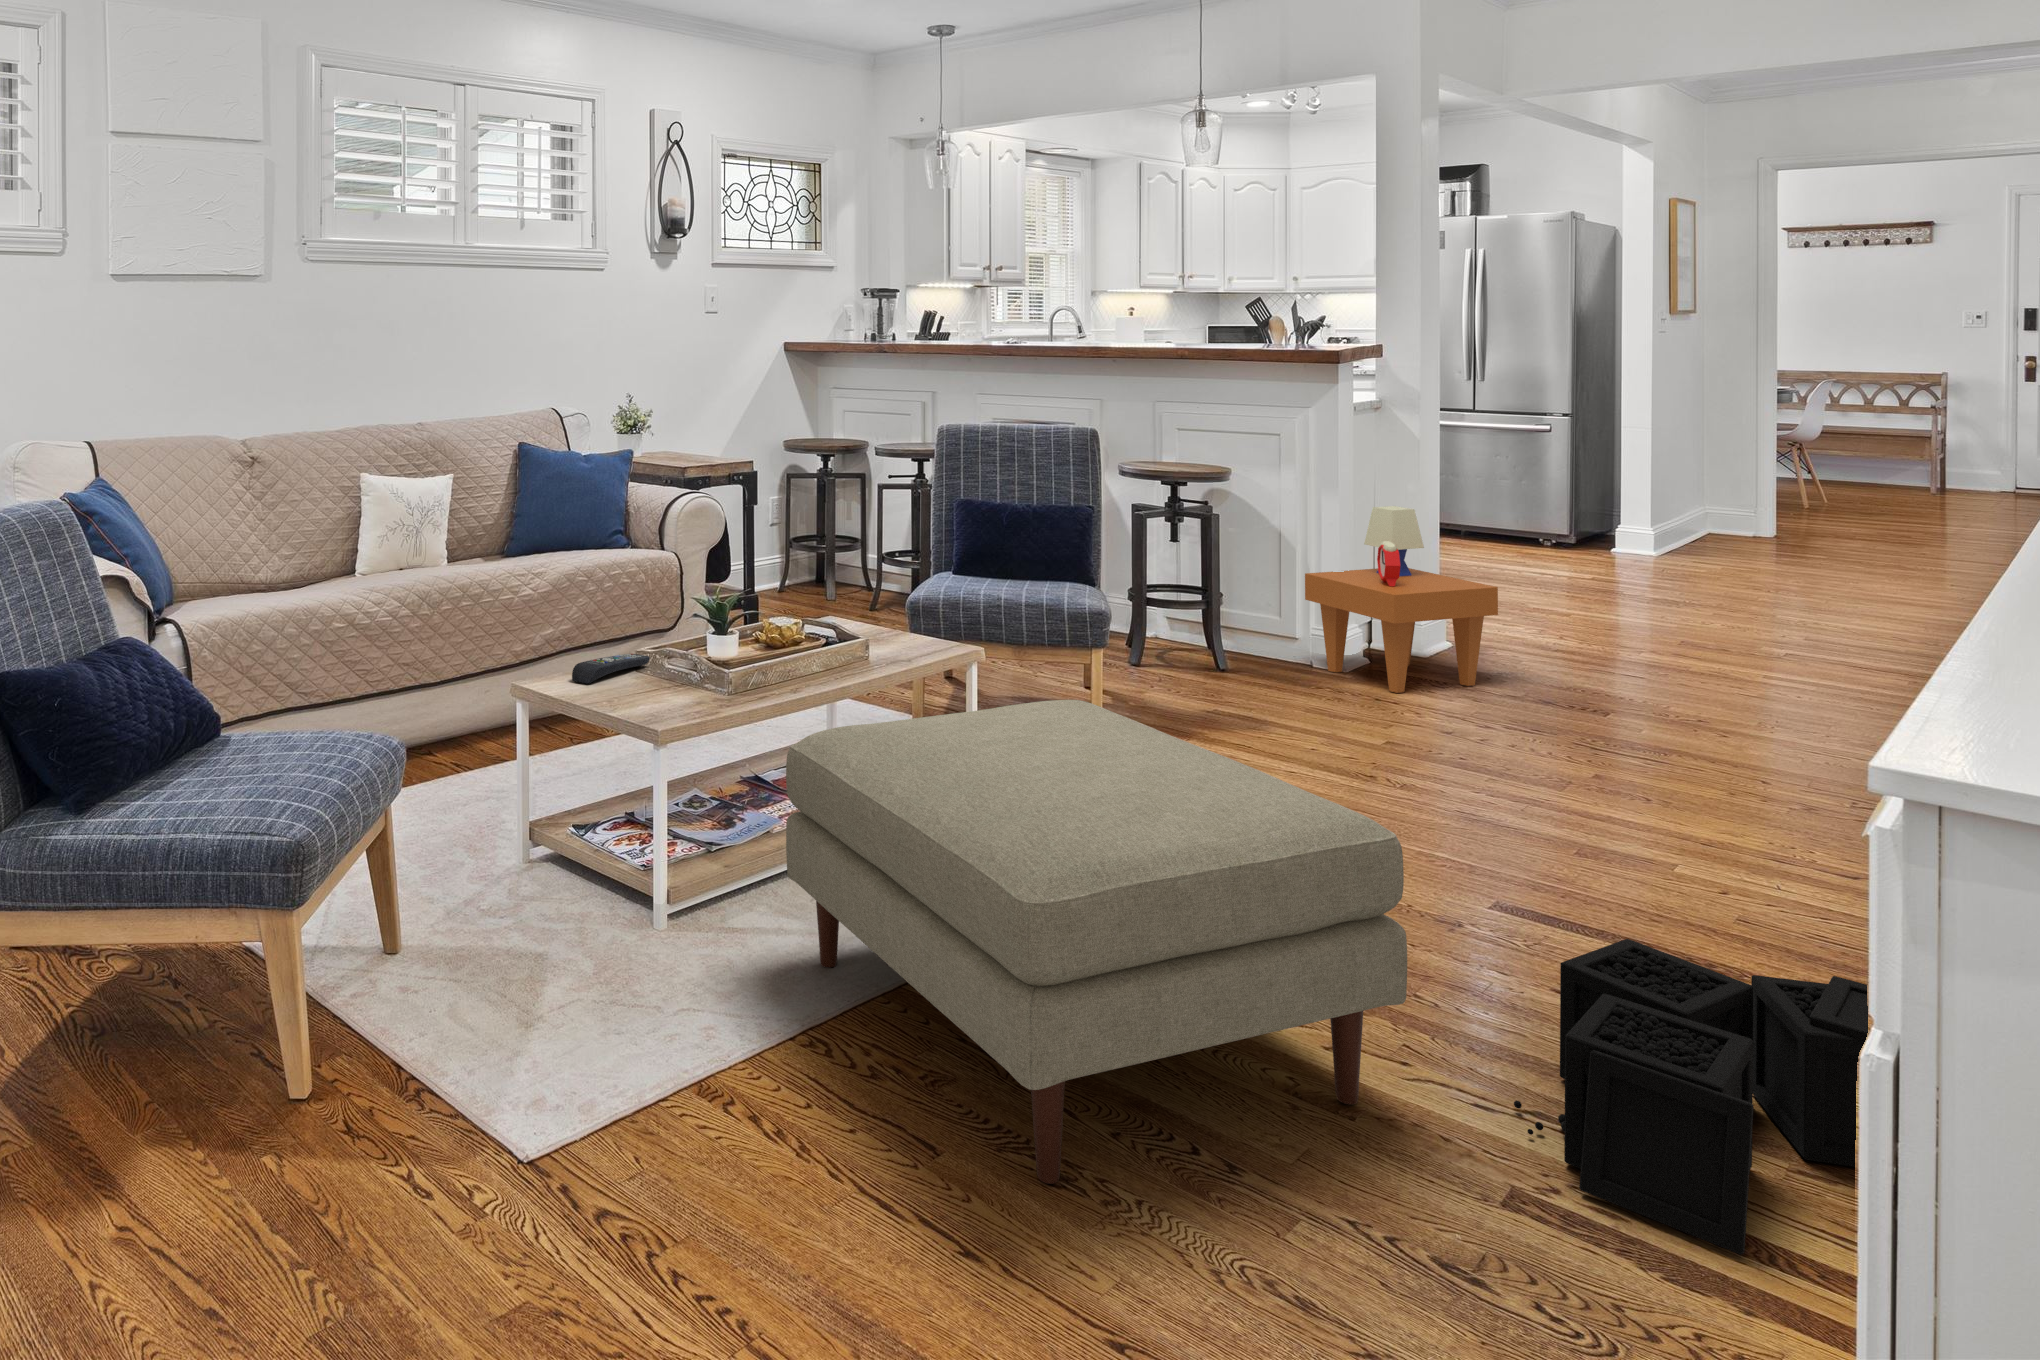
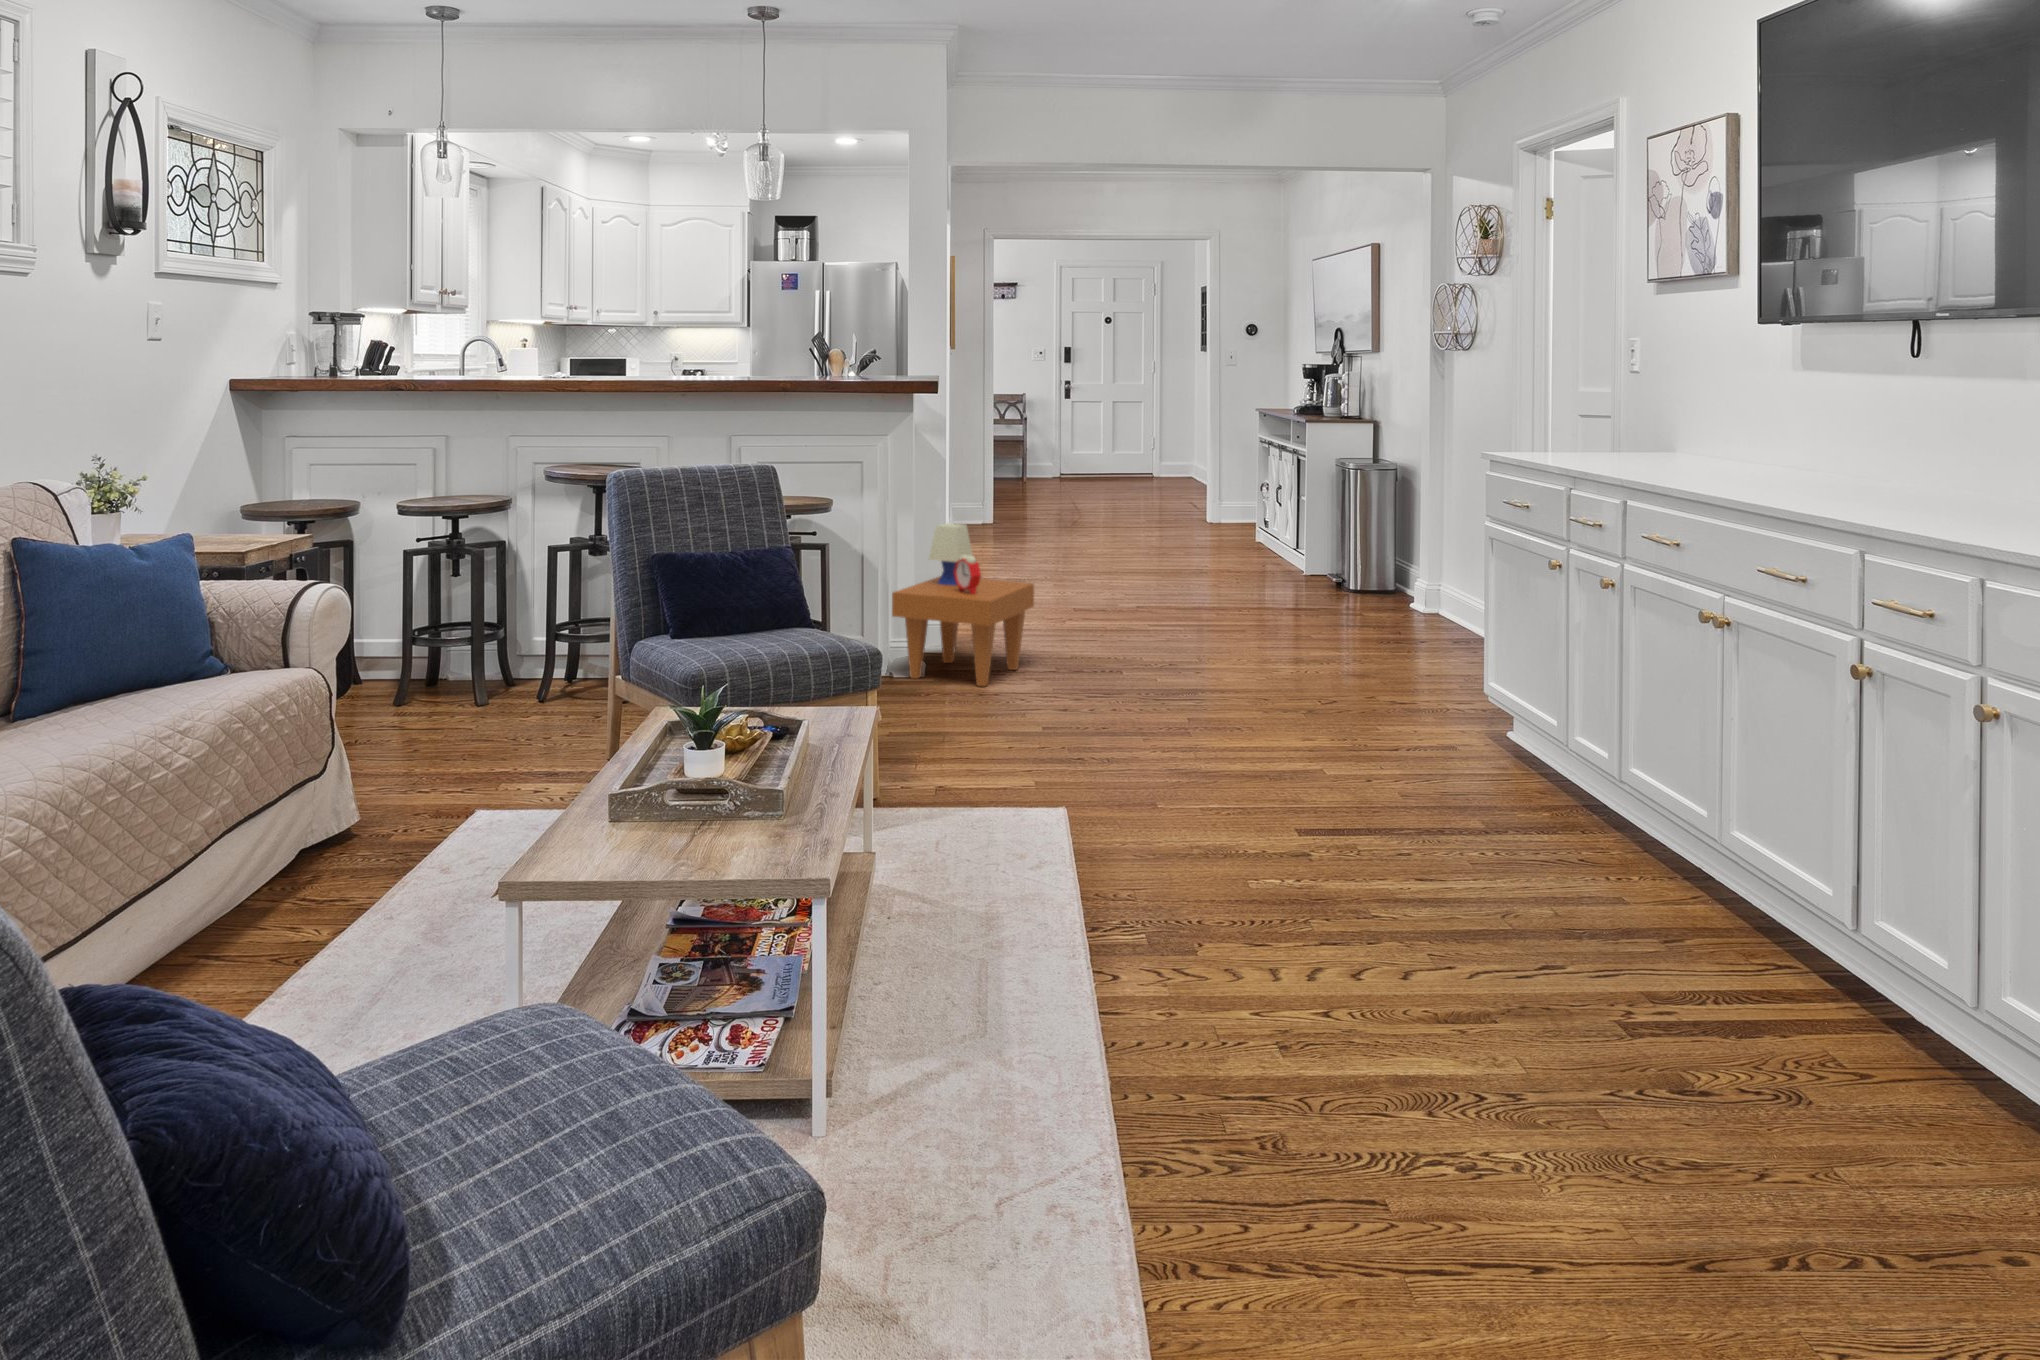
remote control: present [572,654,650,684] -> none [607,806,648,862]
ottoman: present [786,700,1407,1184] -> none [997,740,1512,1178]
storage bin: present [1514,939,1868,1255] -> none [1501,811,1726,1006]

